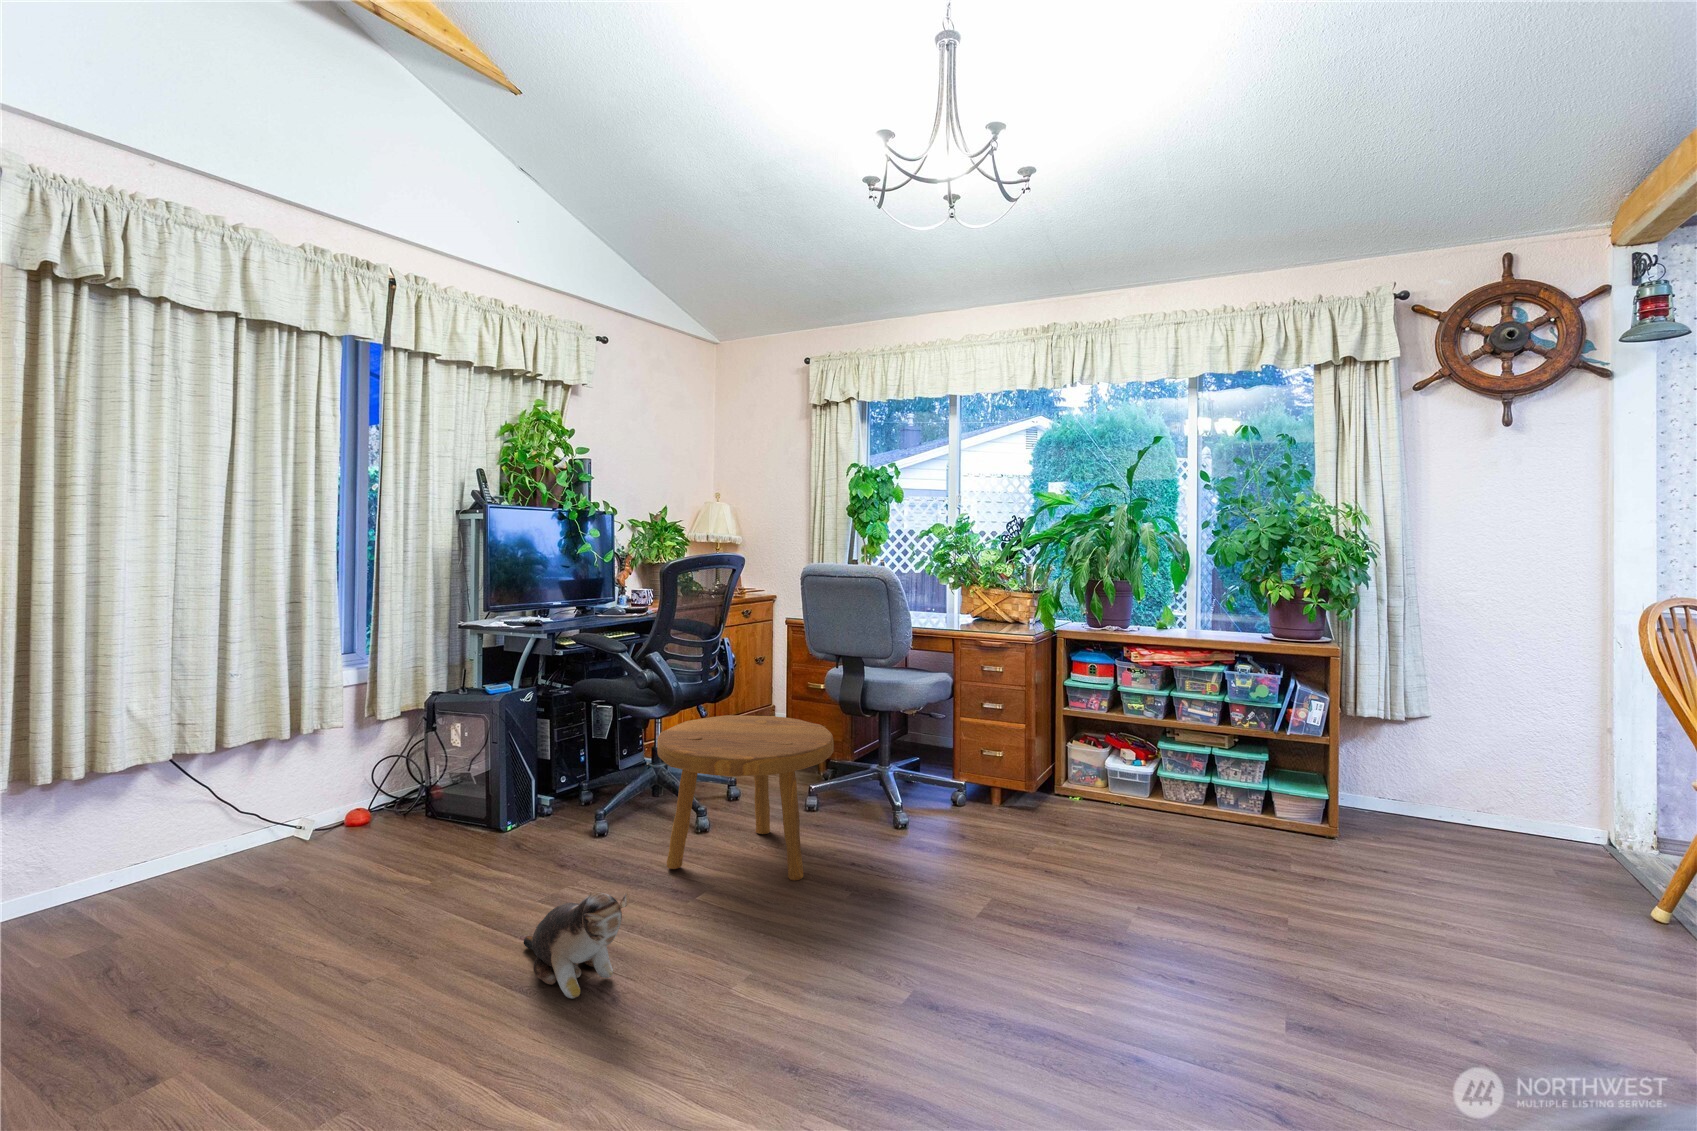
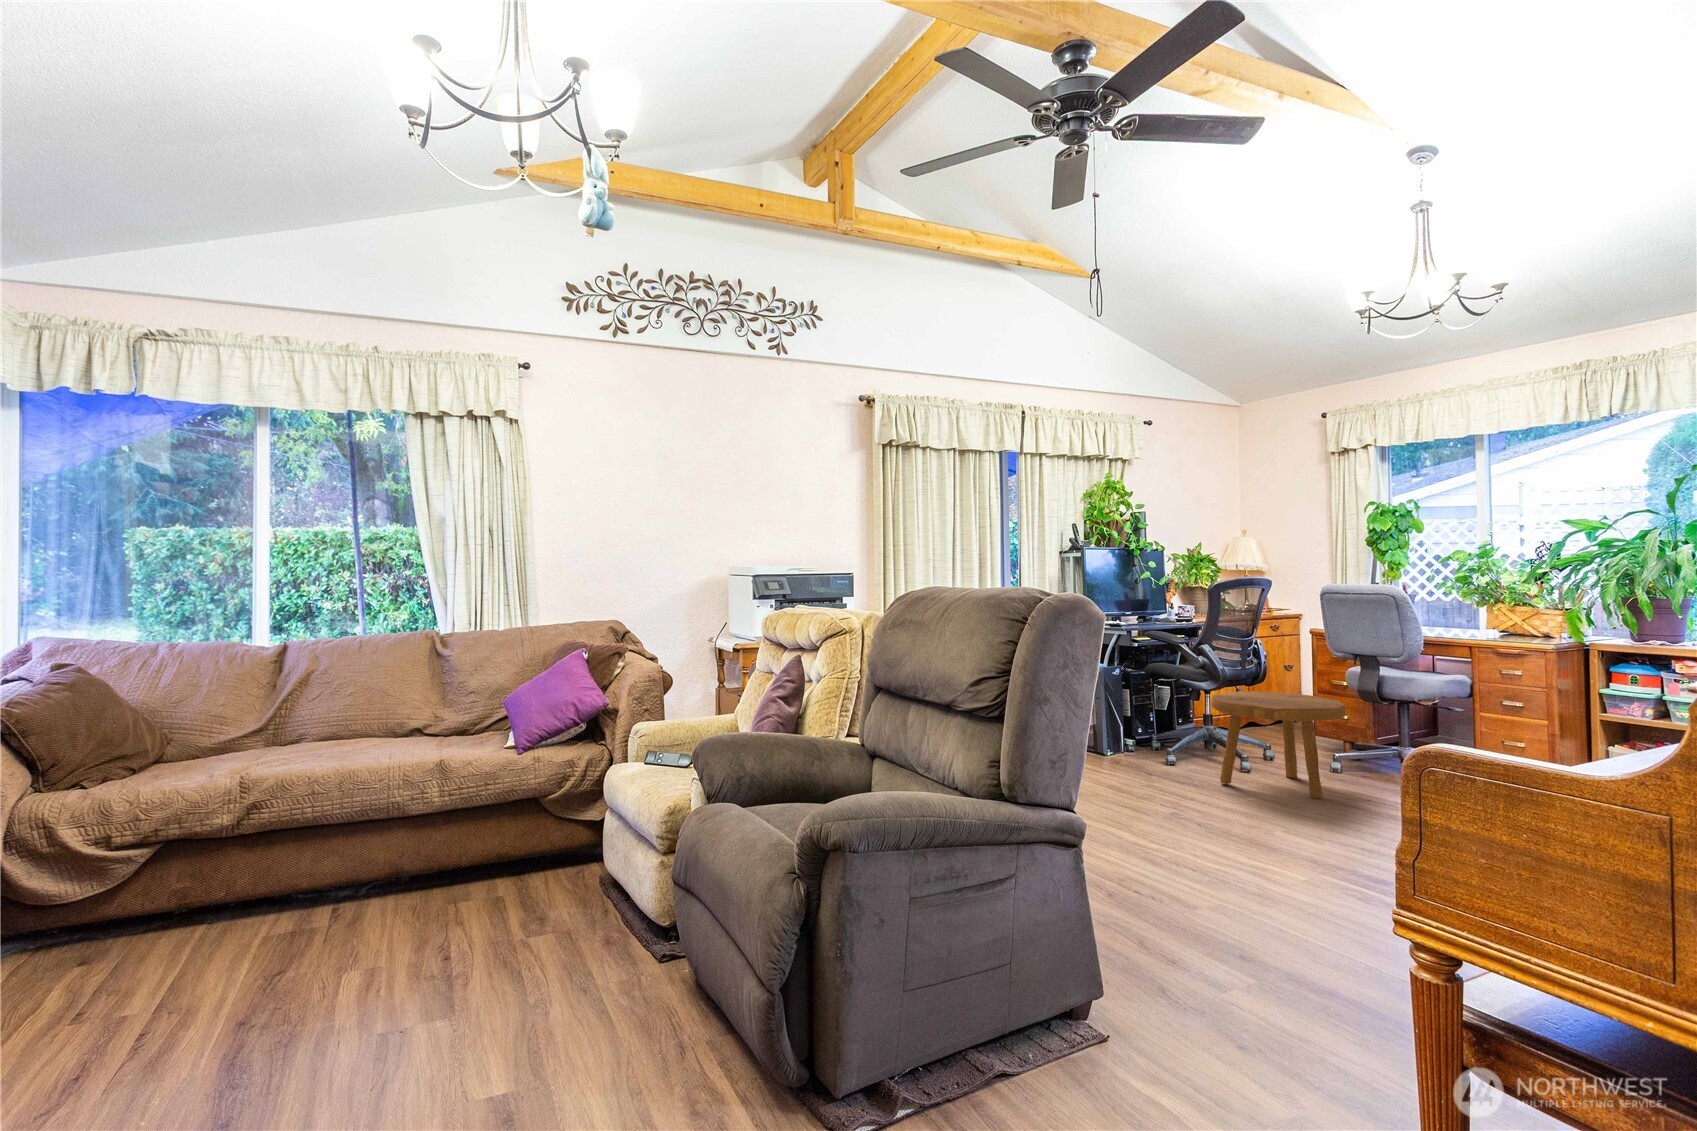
plush toy: present [524,892,630,999] -> none [1139,760,1206,817]

